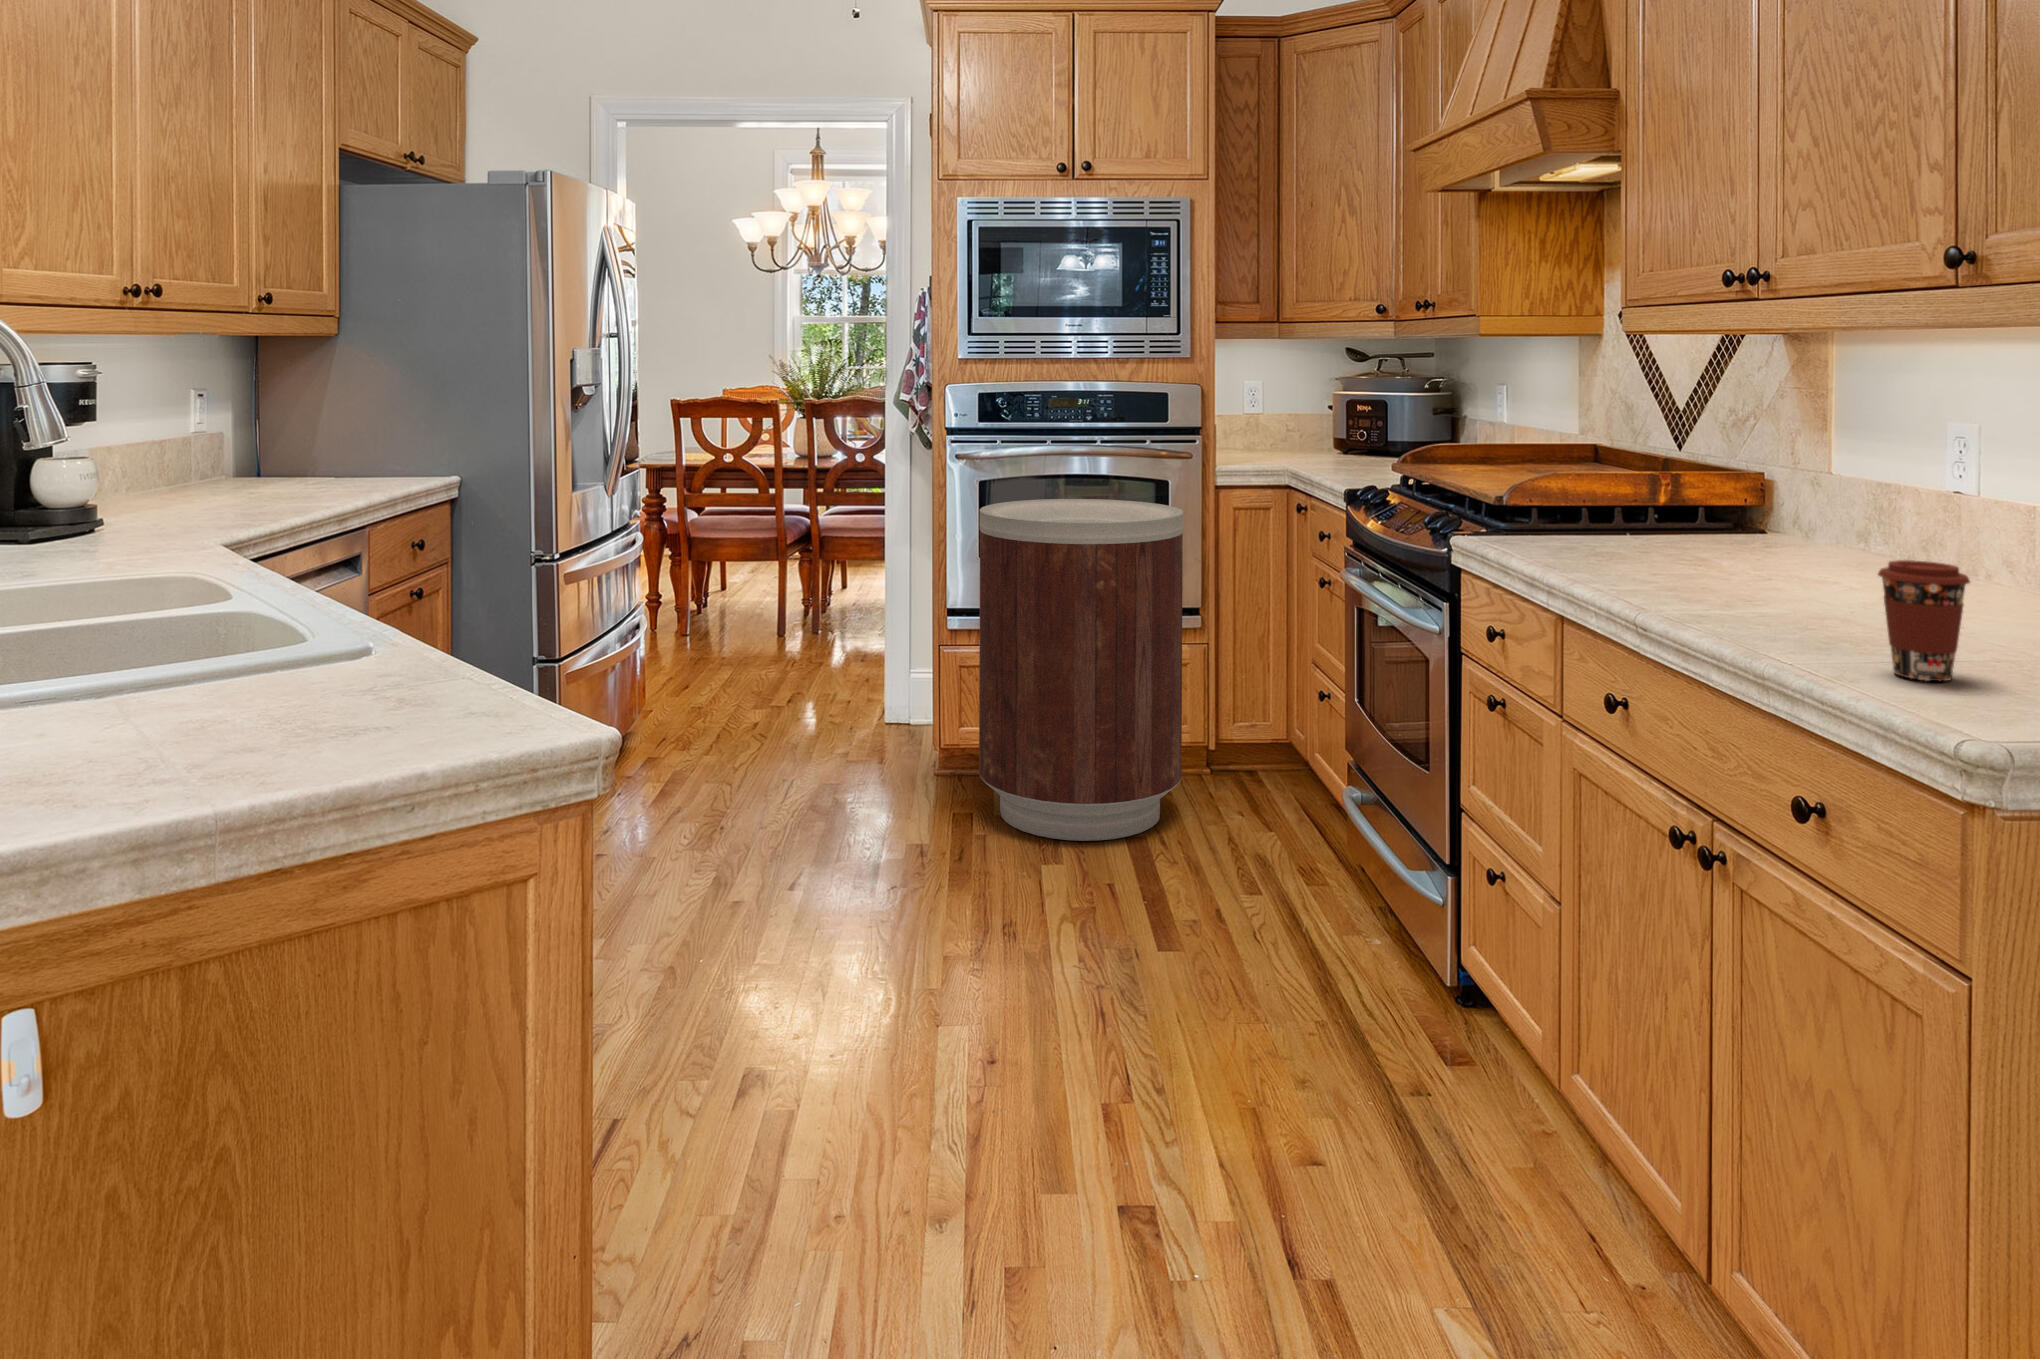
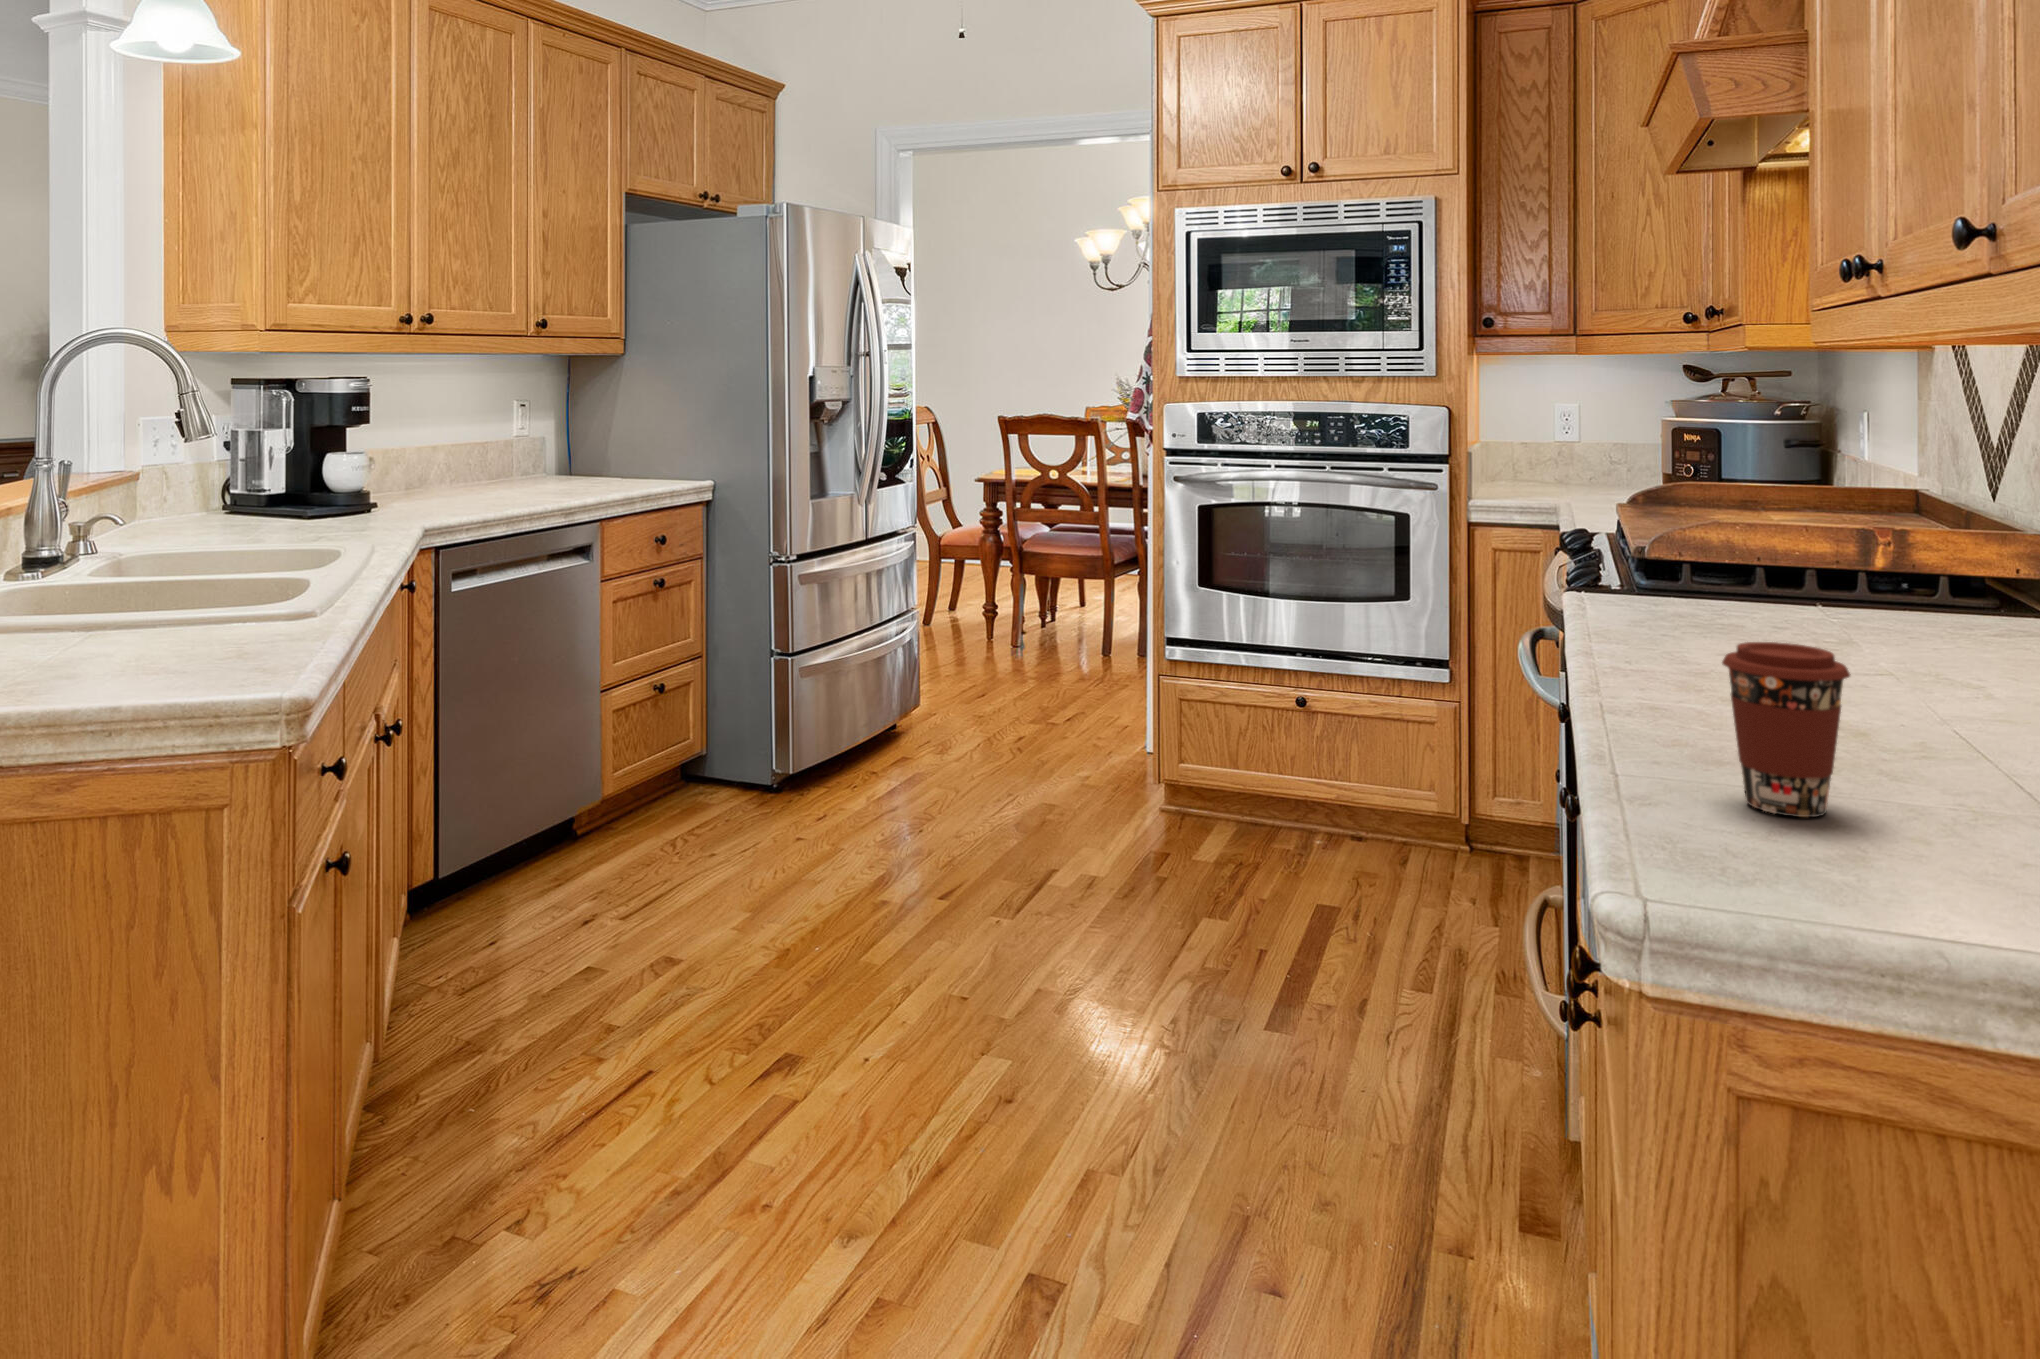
trash can: present [979,499,1183,841] -> none [1164,529,1397,911]

